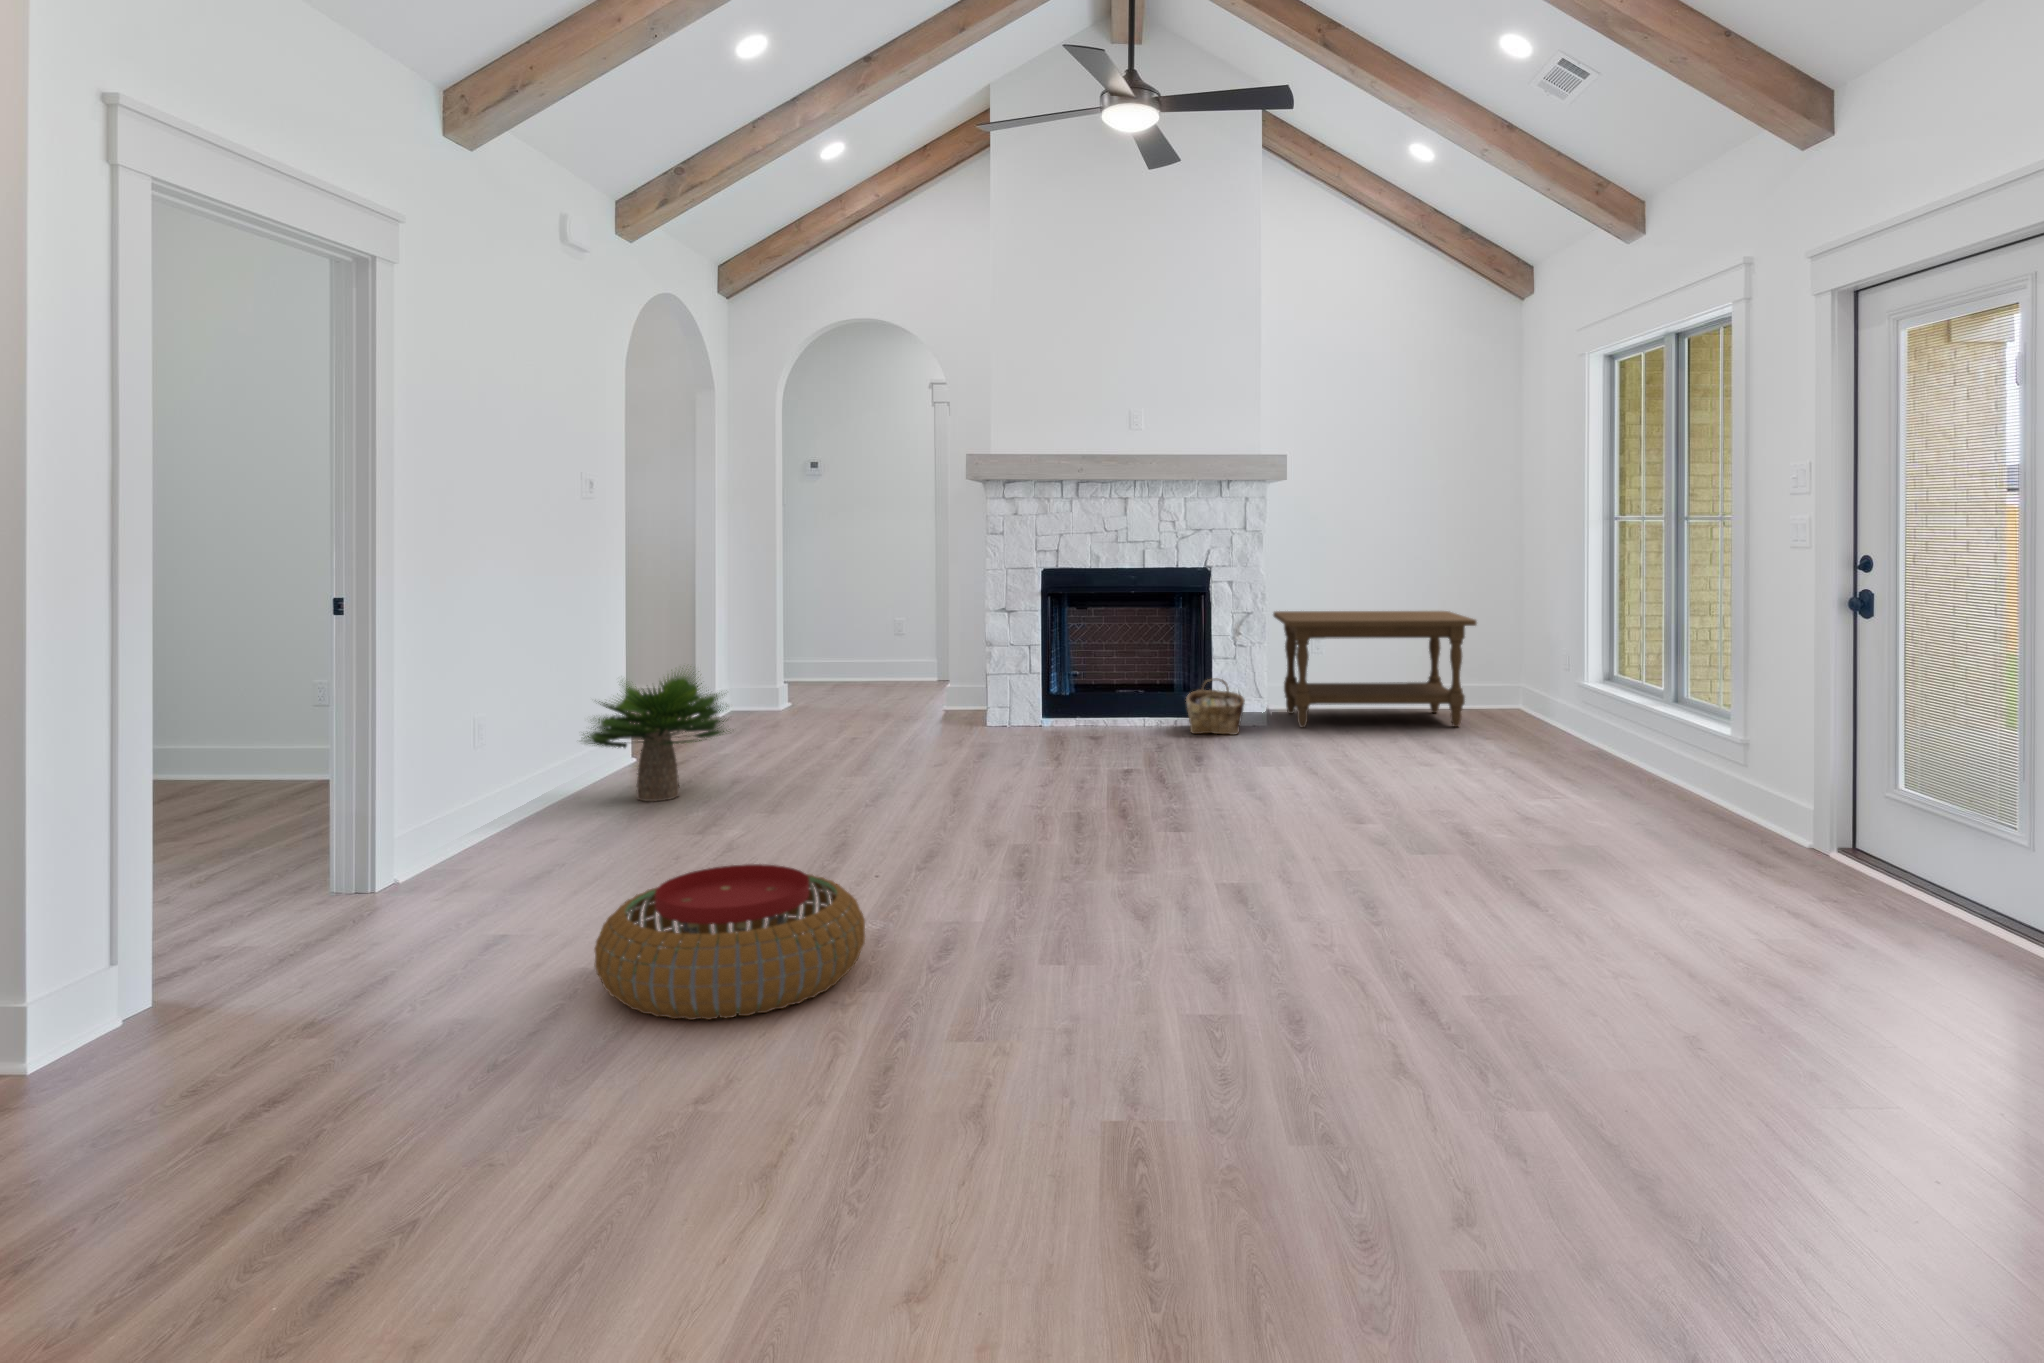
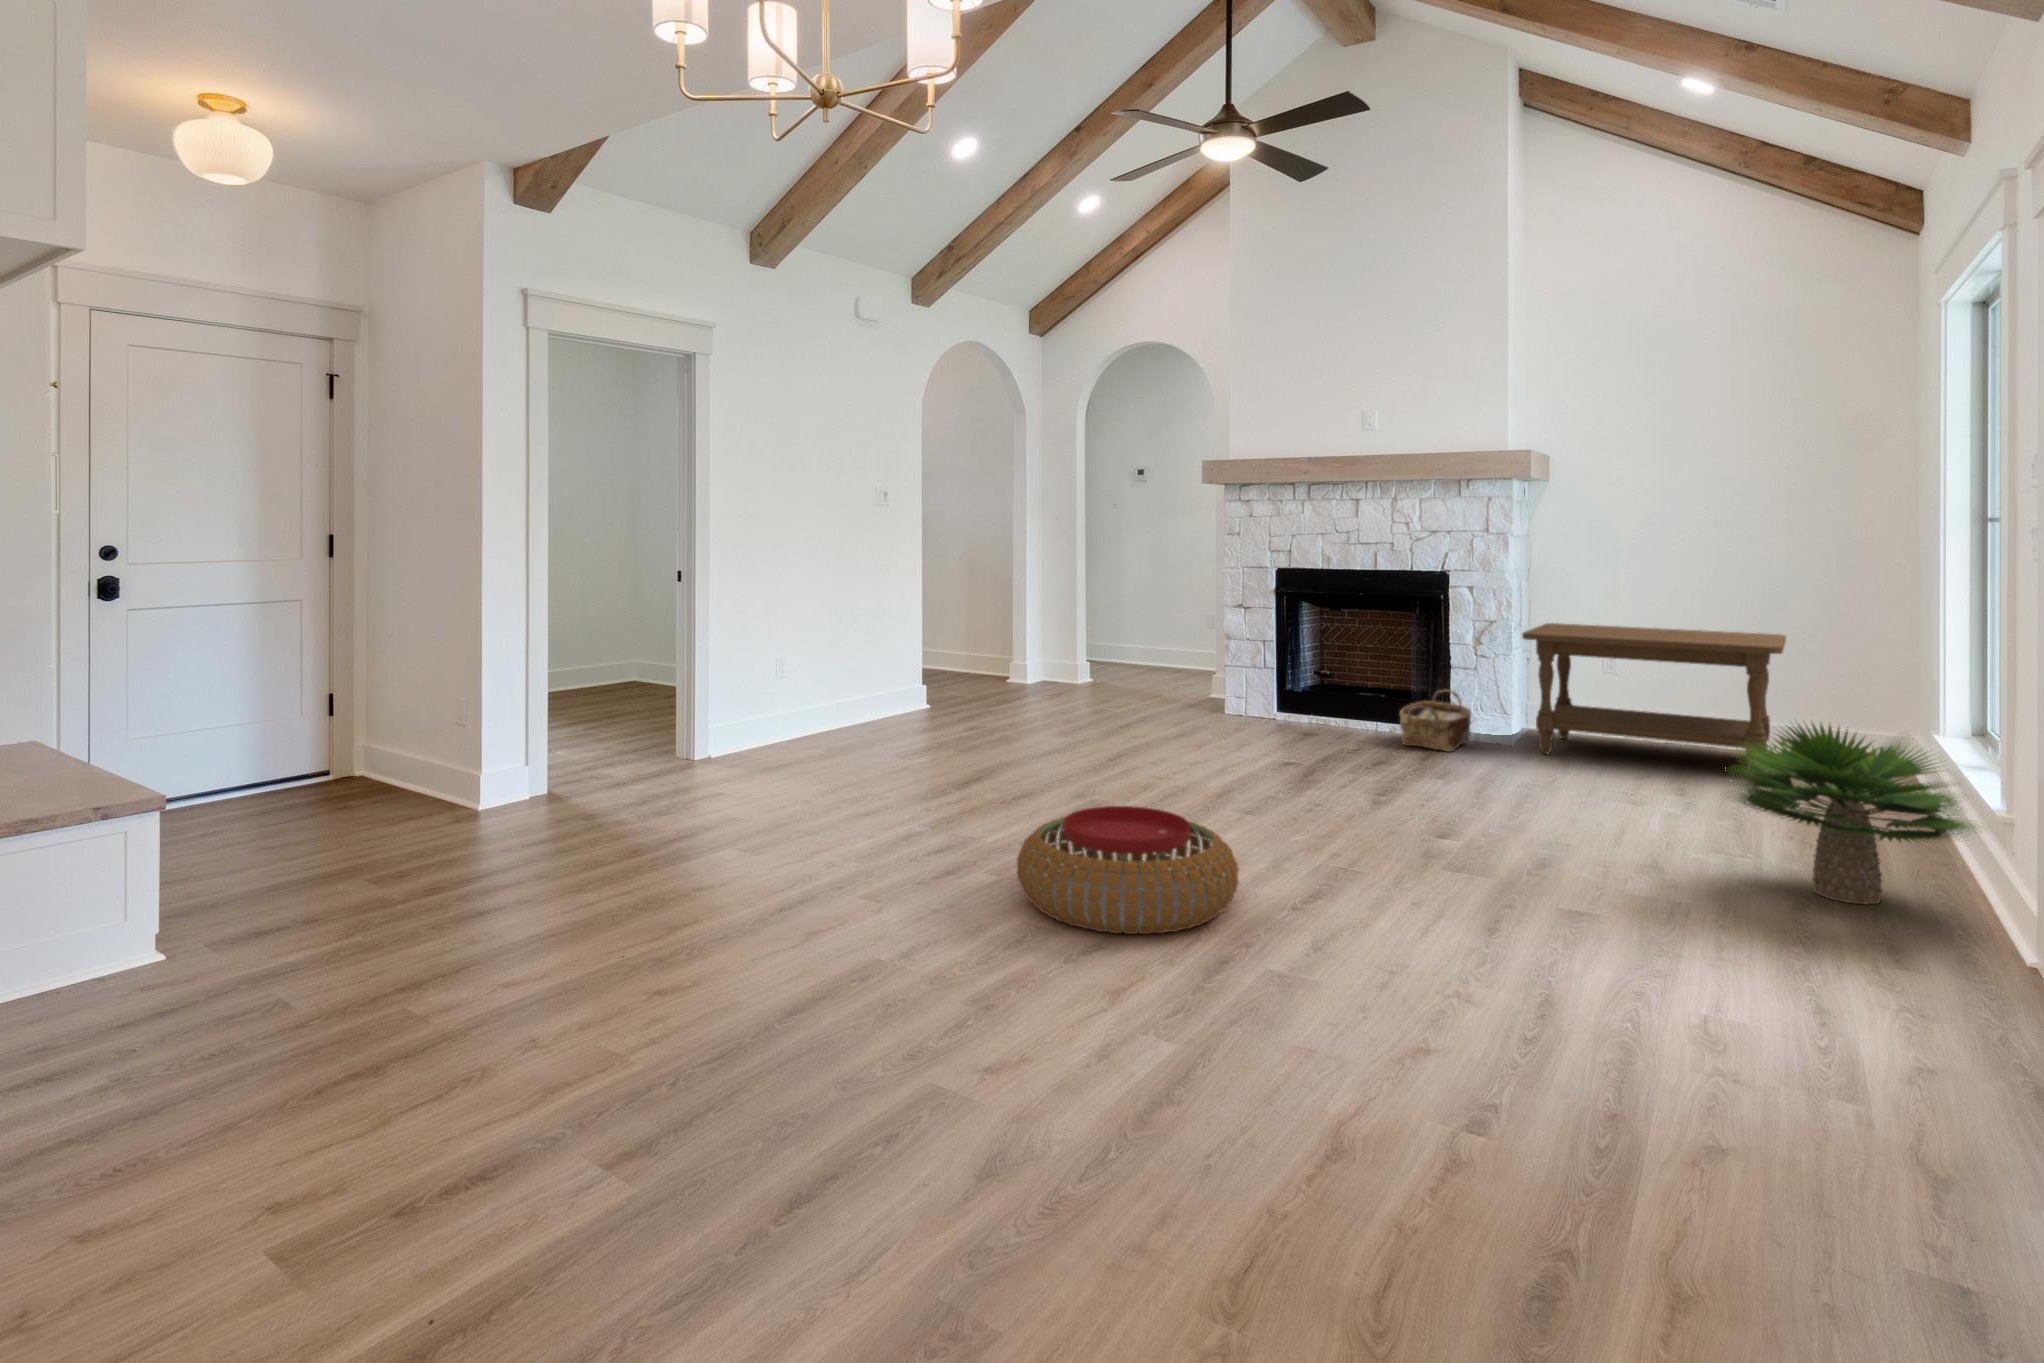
potted plant: present [583,668,729,802] -> present [1734,723,1974,904]
pouf: present [594,864,865,1020] -> present [1017,806,1239,934]

